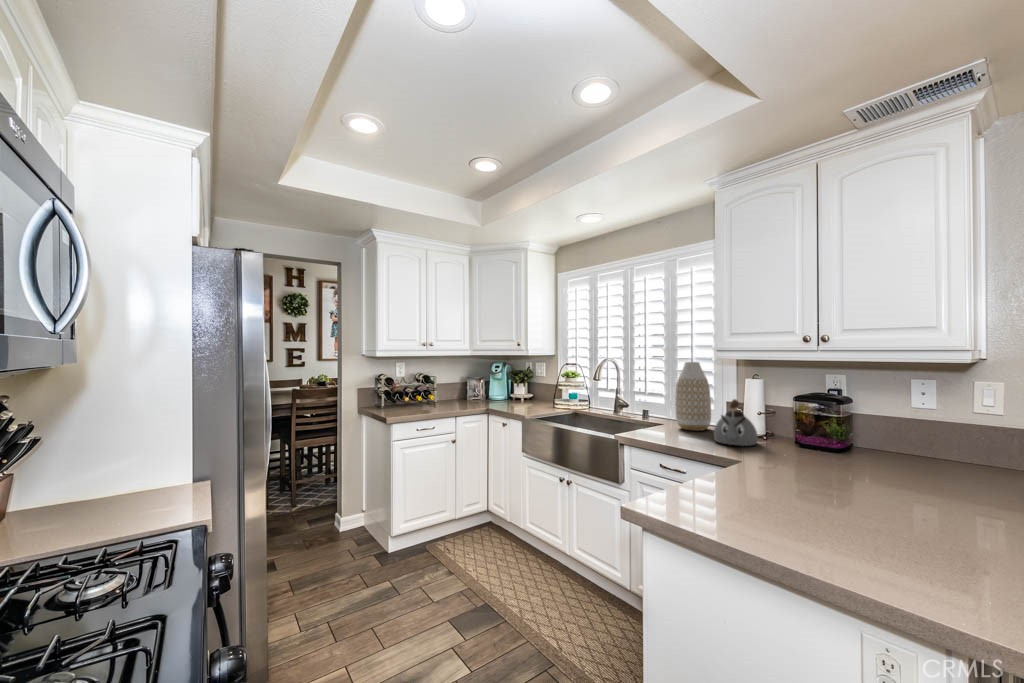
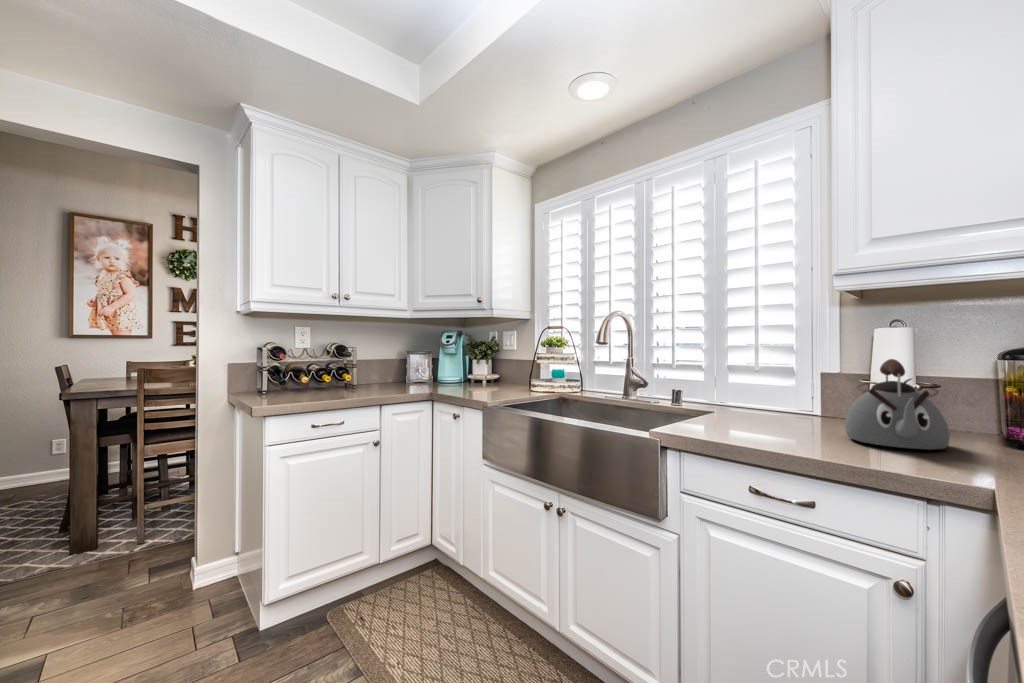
vase: present [675,362,711,431] -> none [740,304,806,421]

